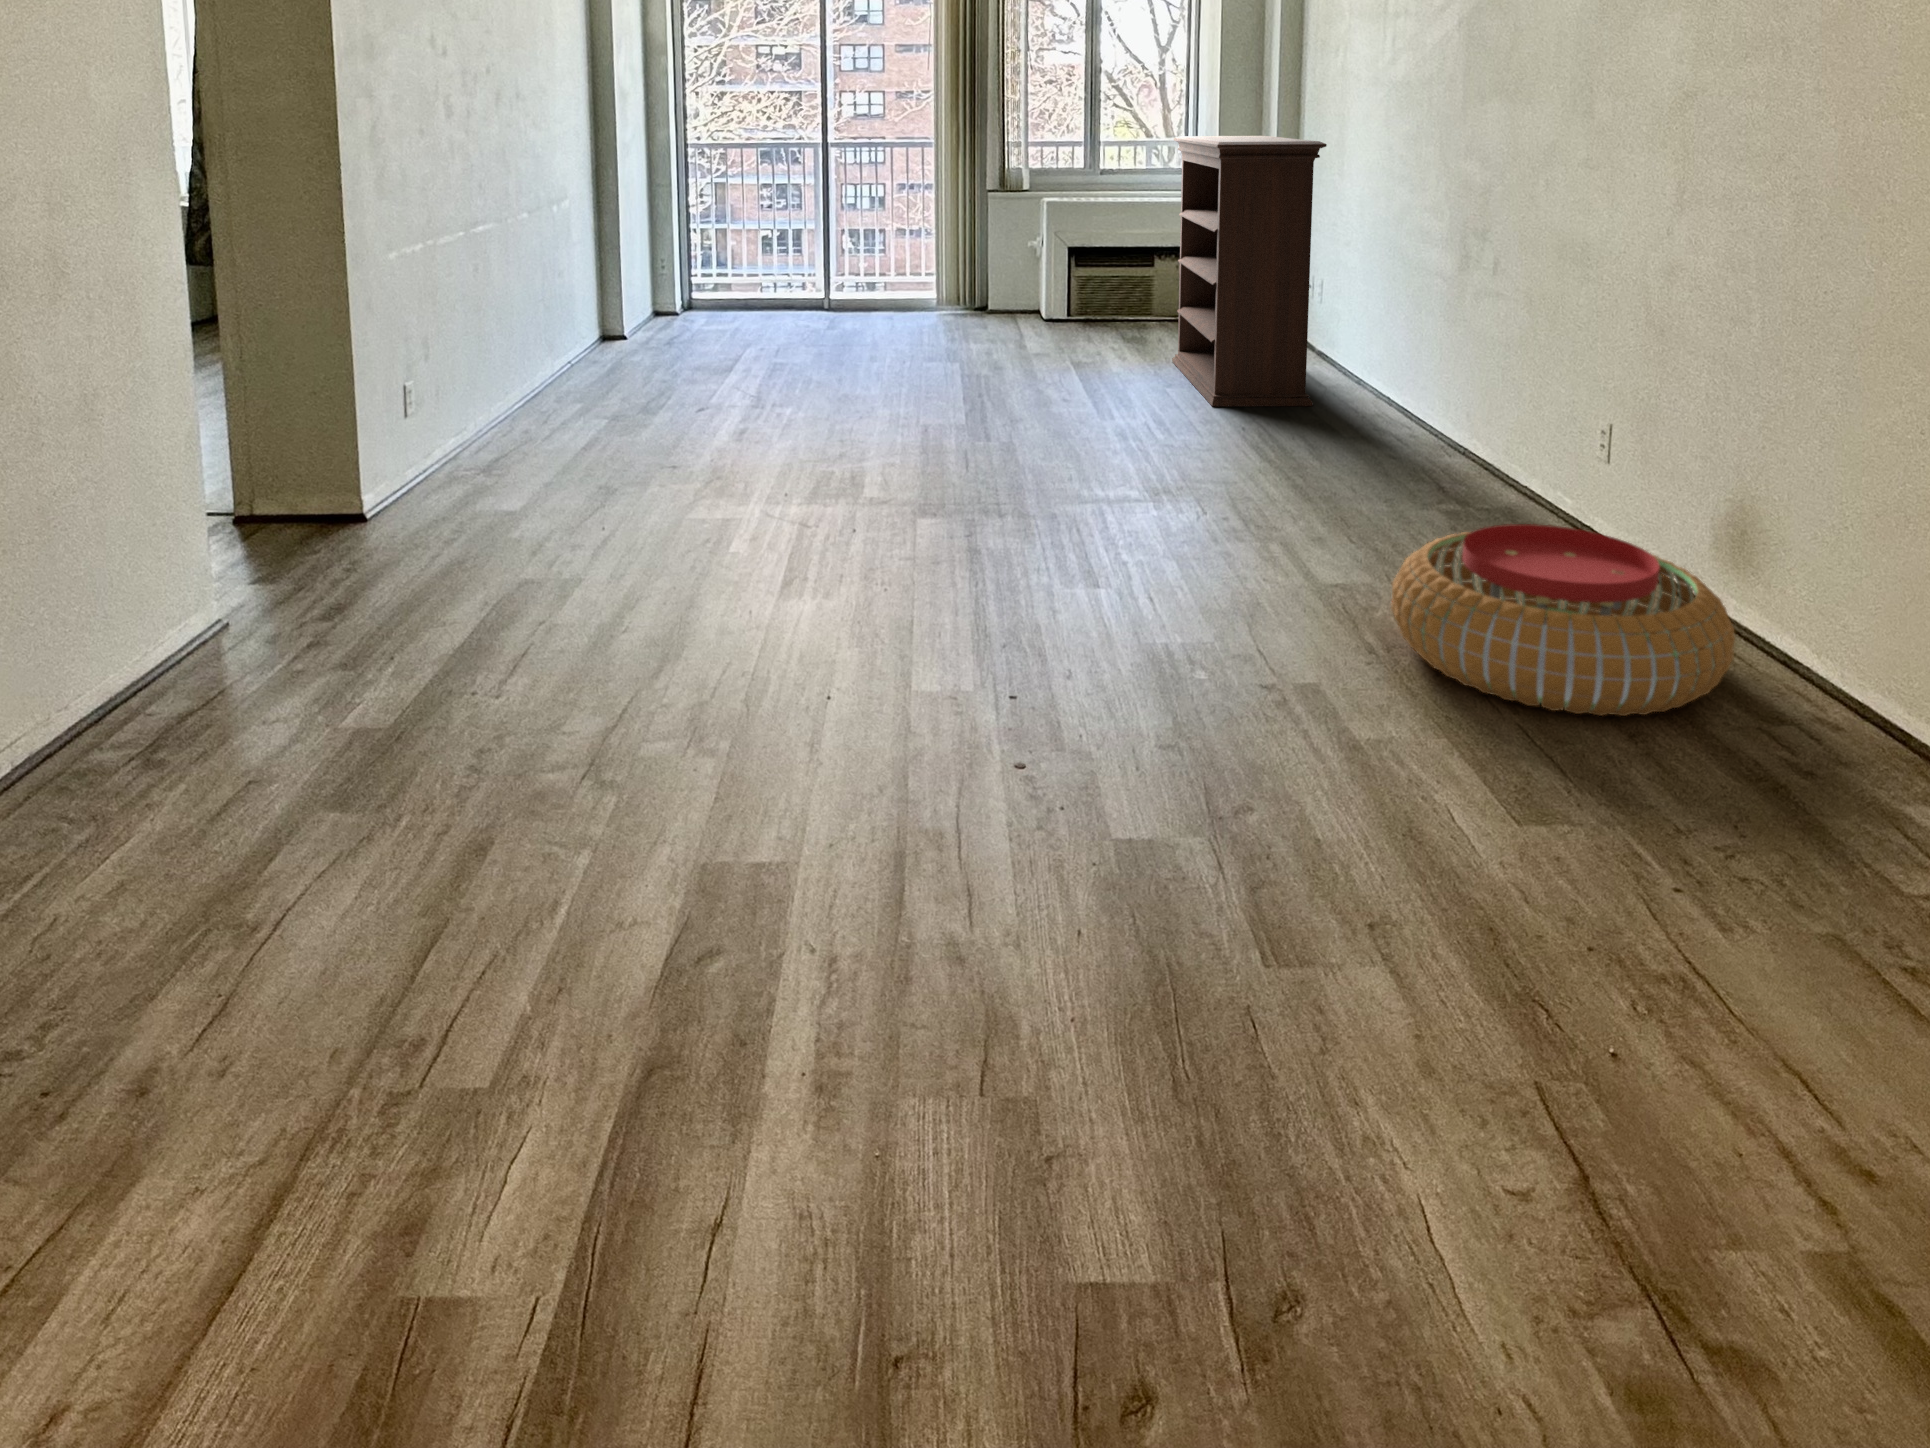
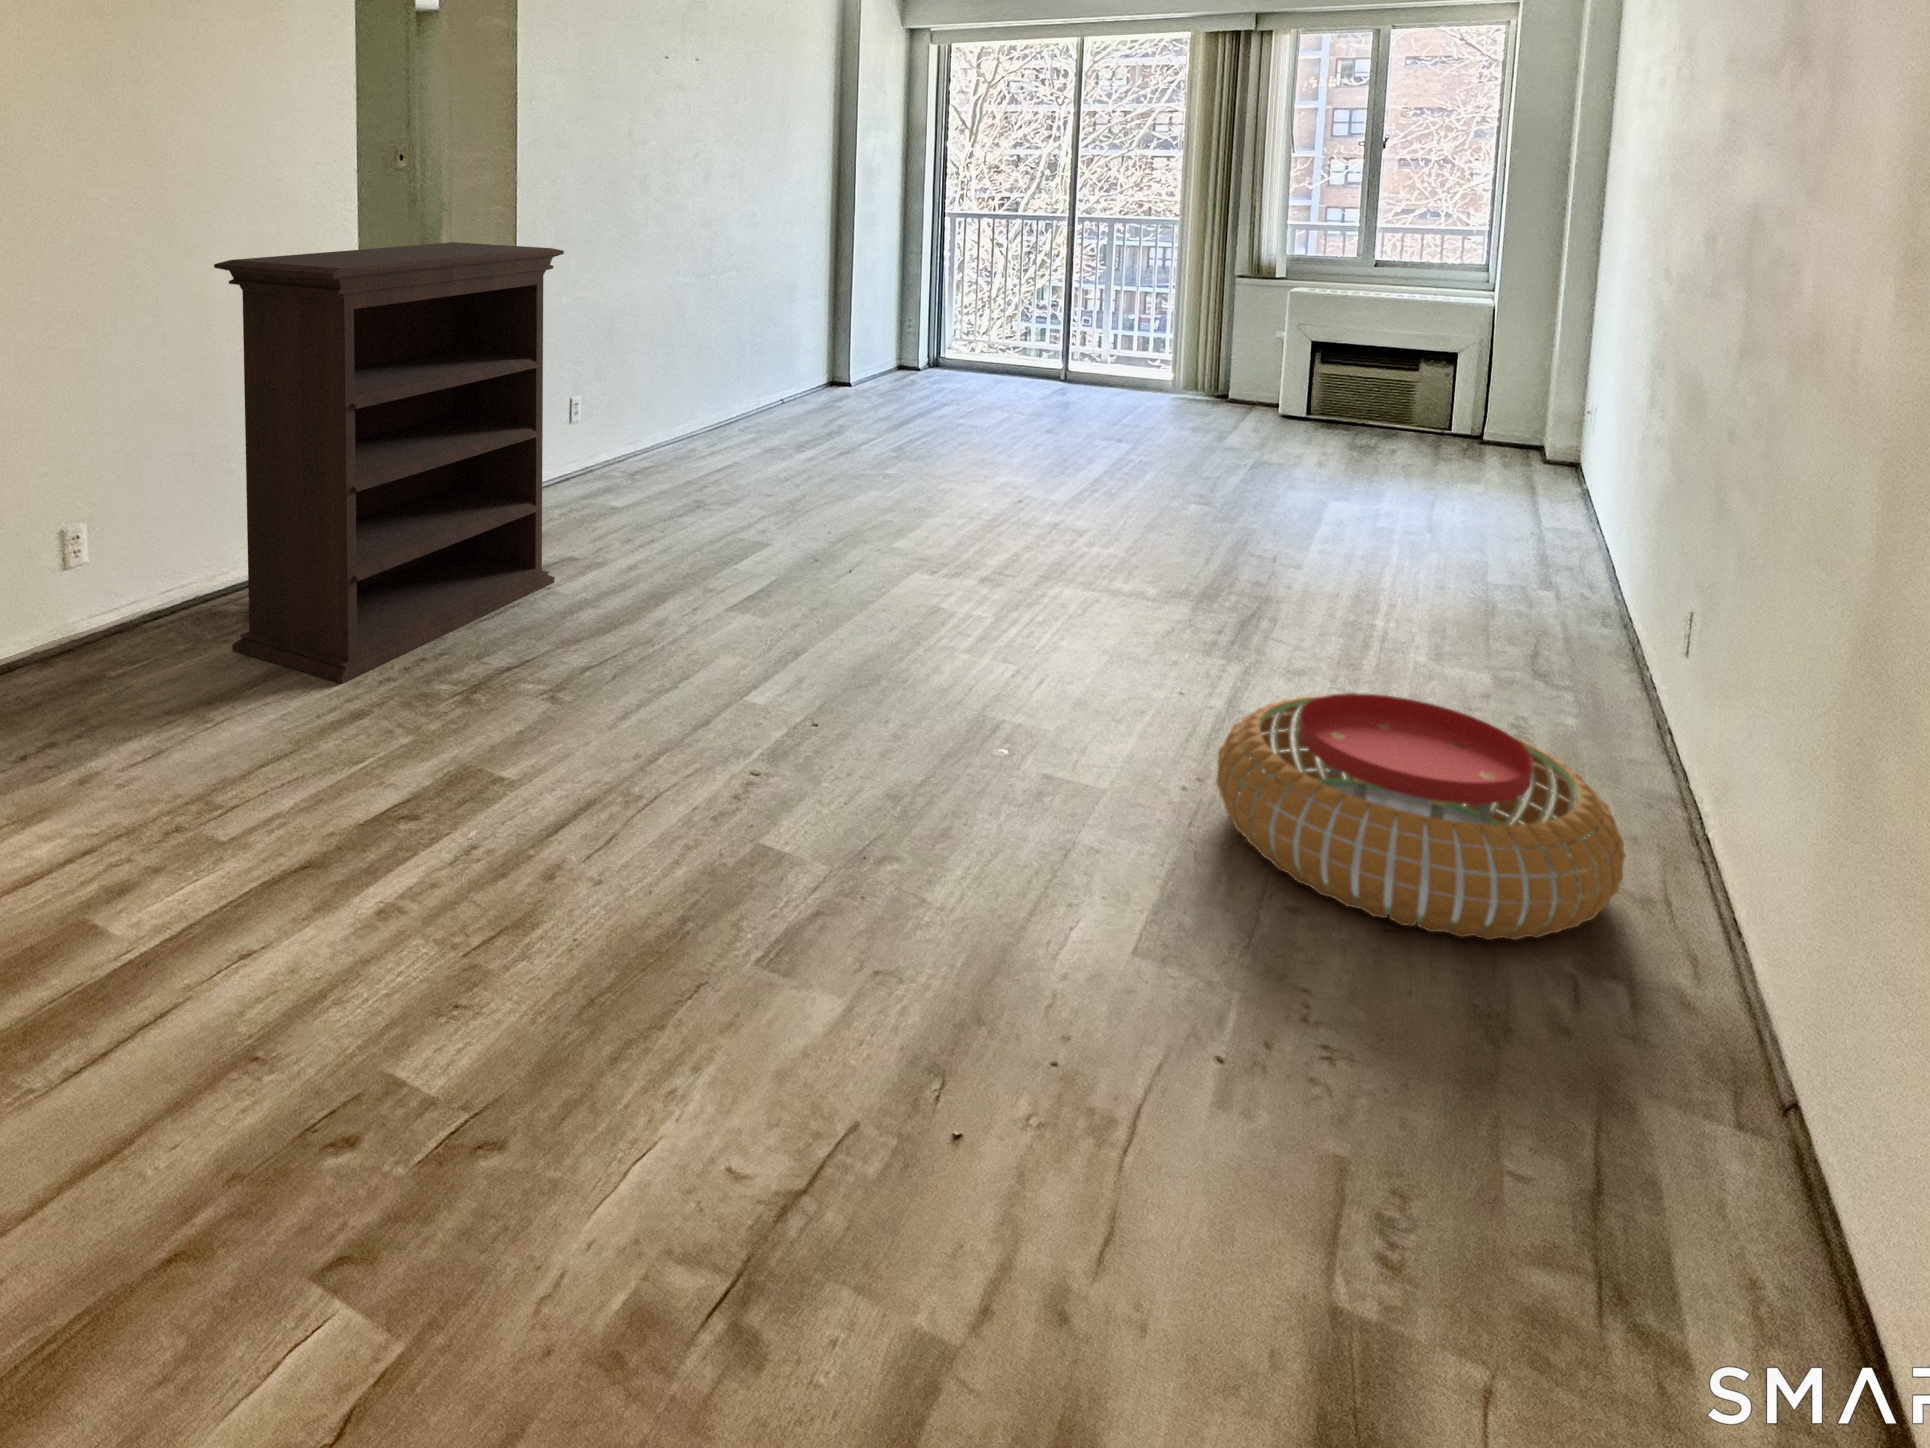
bookshelf: present [1172,136,1327,407] -> present [214,242,564,683]

